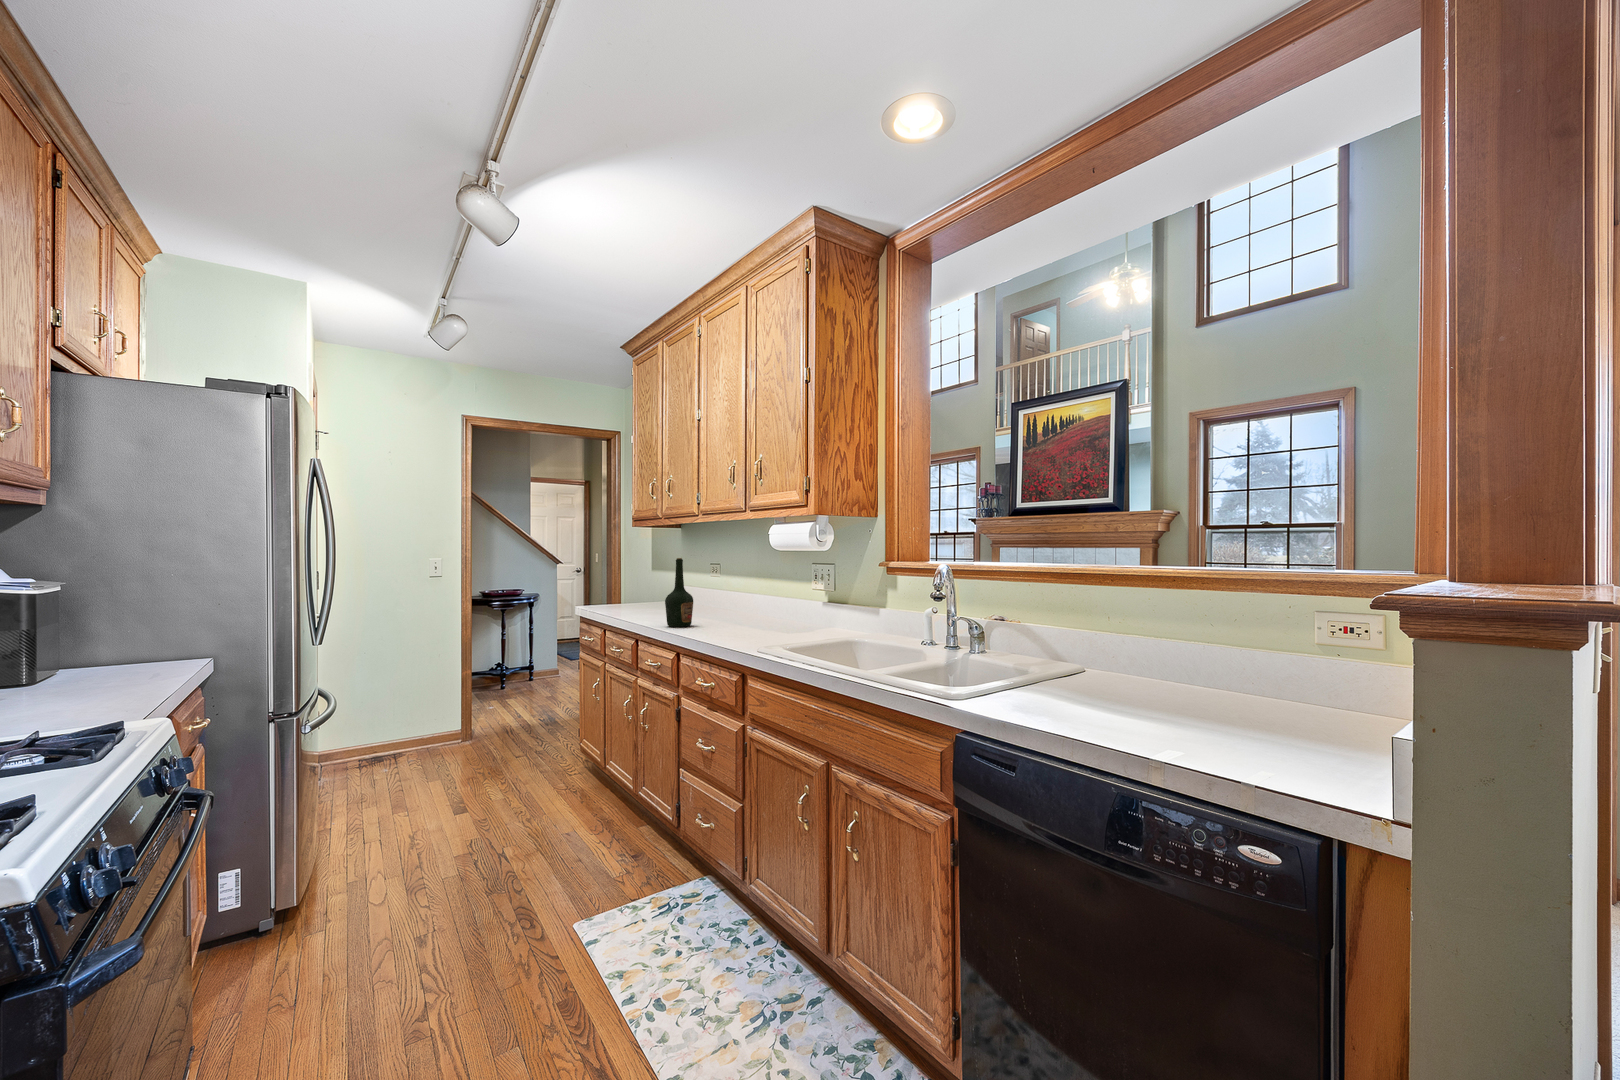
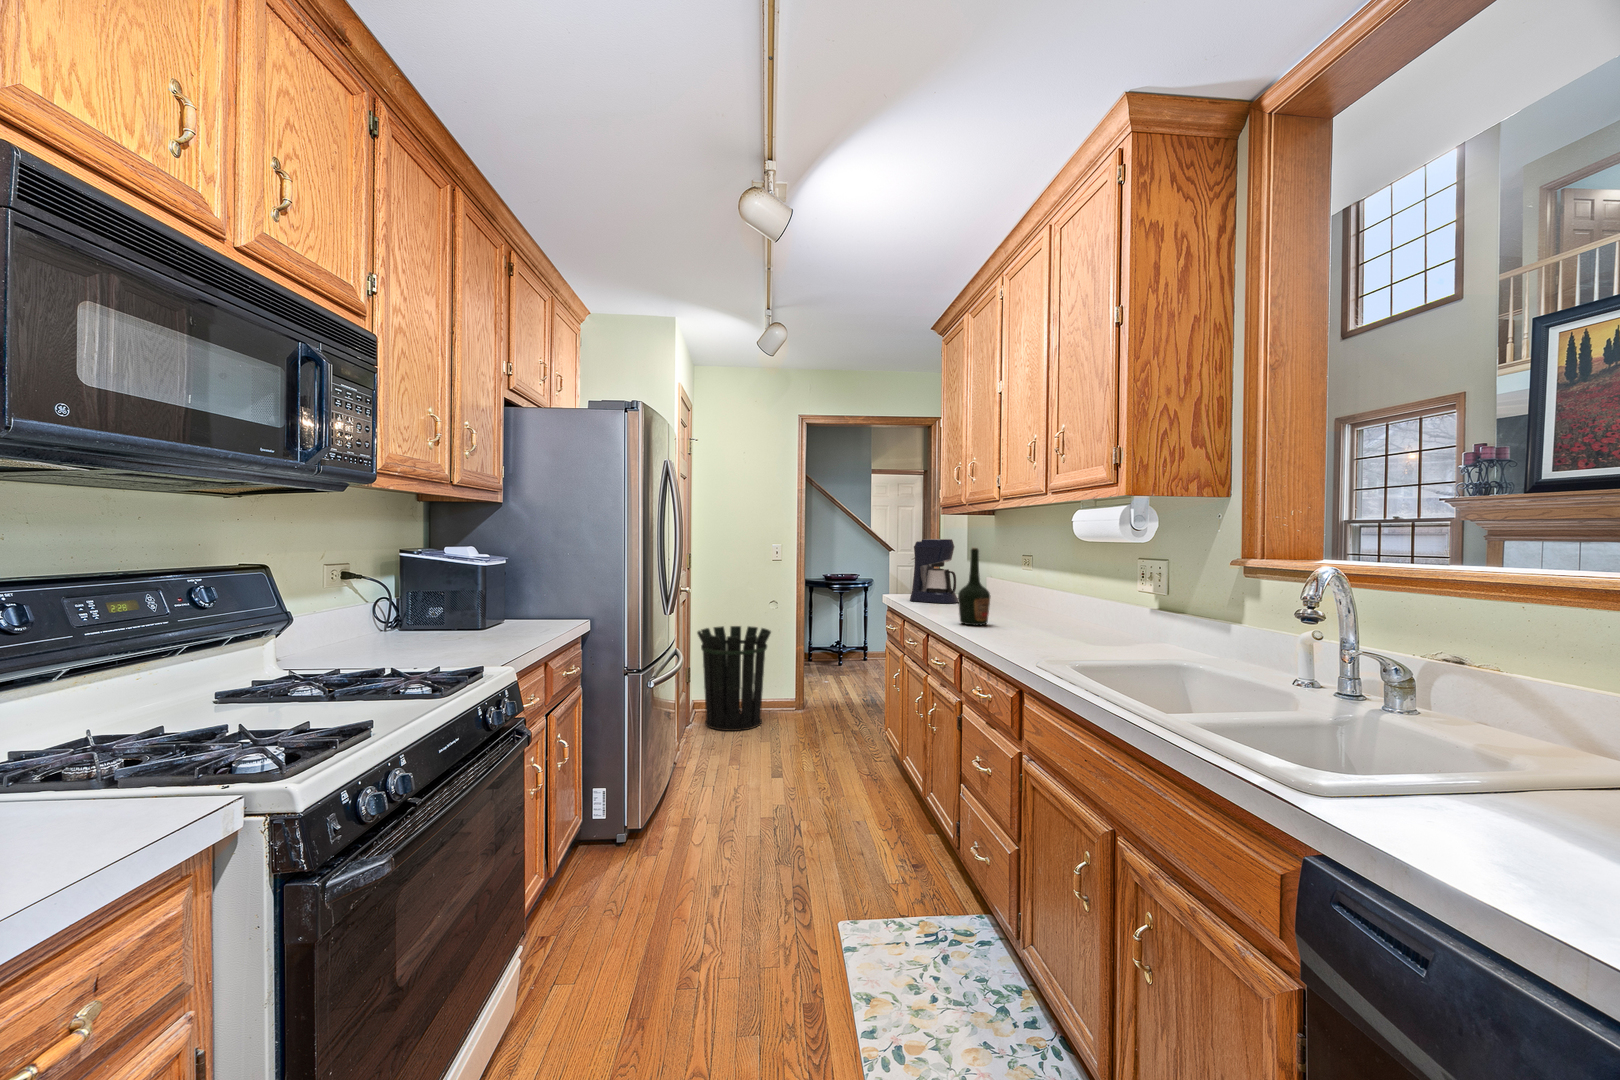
coffee maker: none [602,552,648,611] -> present [910,539,958,603]
waste bin: none [340,653,439,773] -> present [697,626,771,731]

